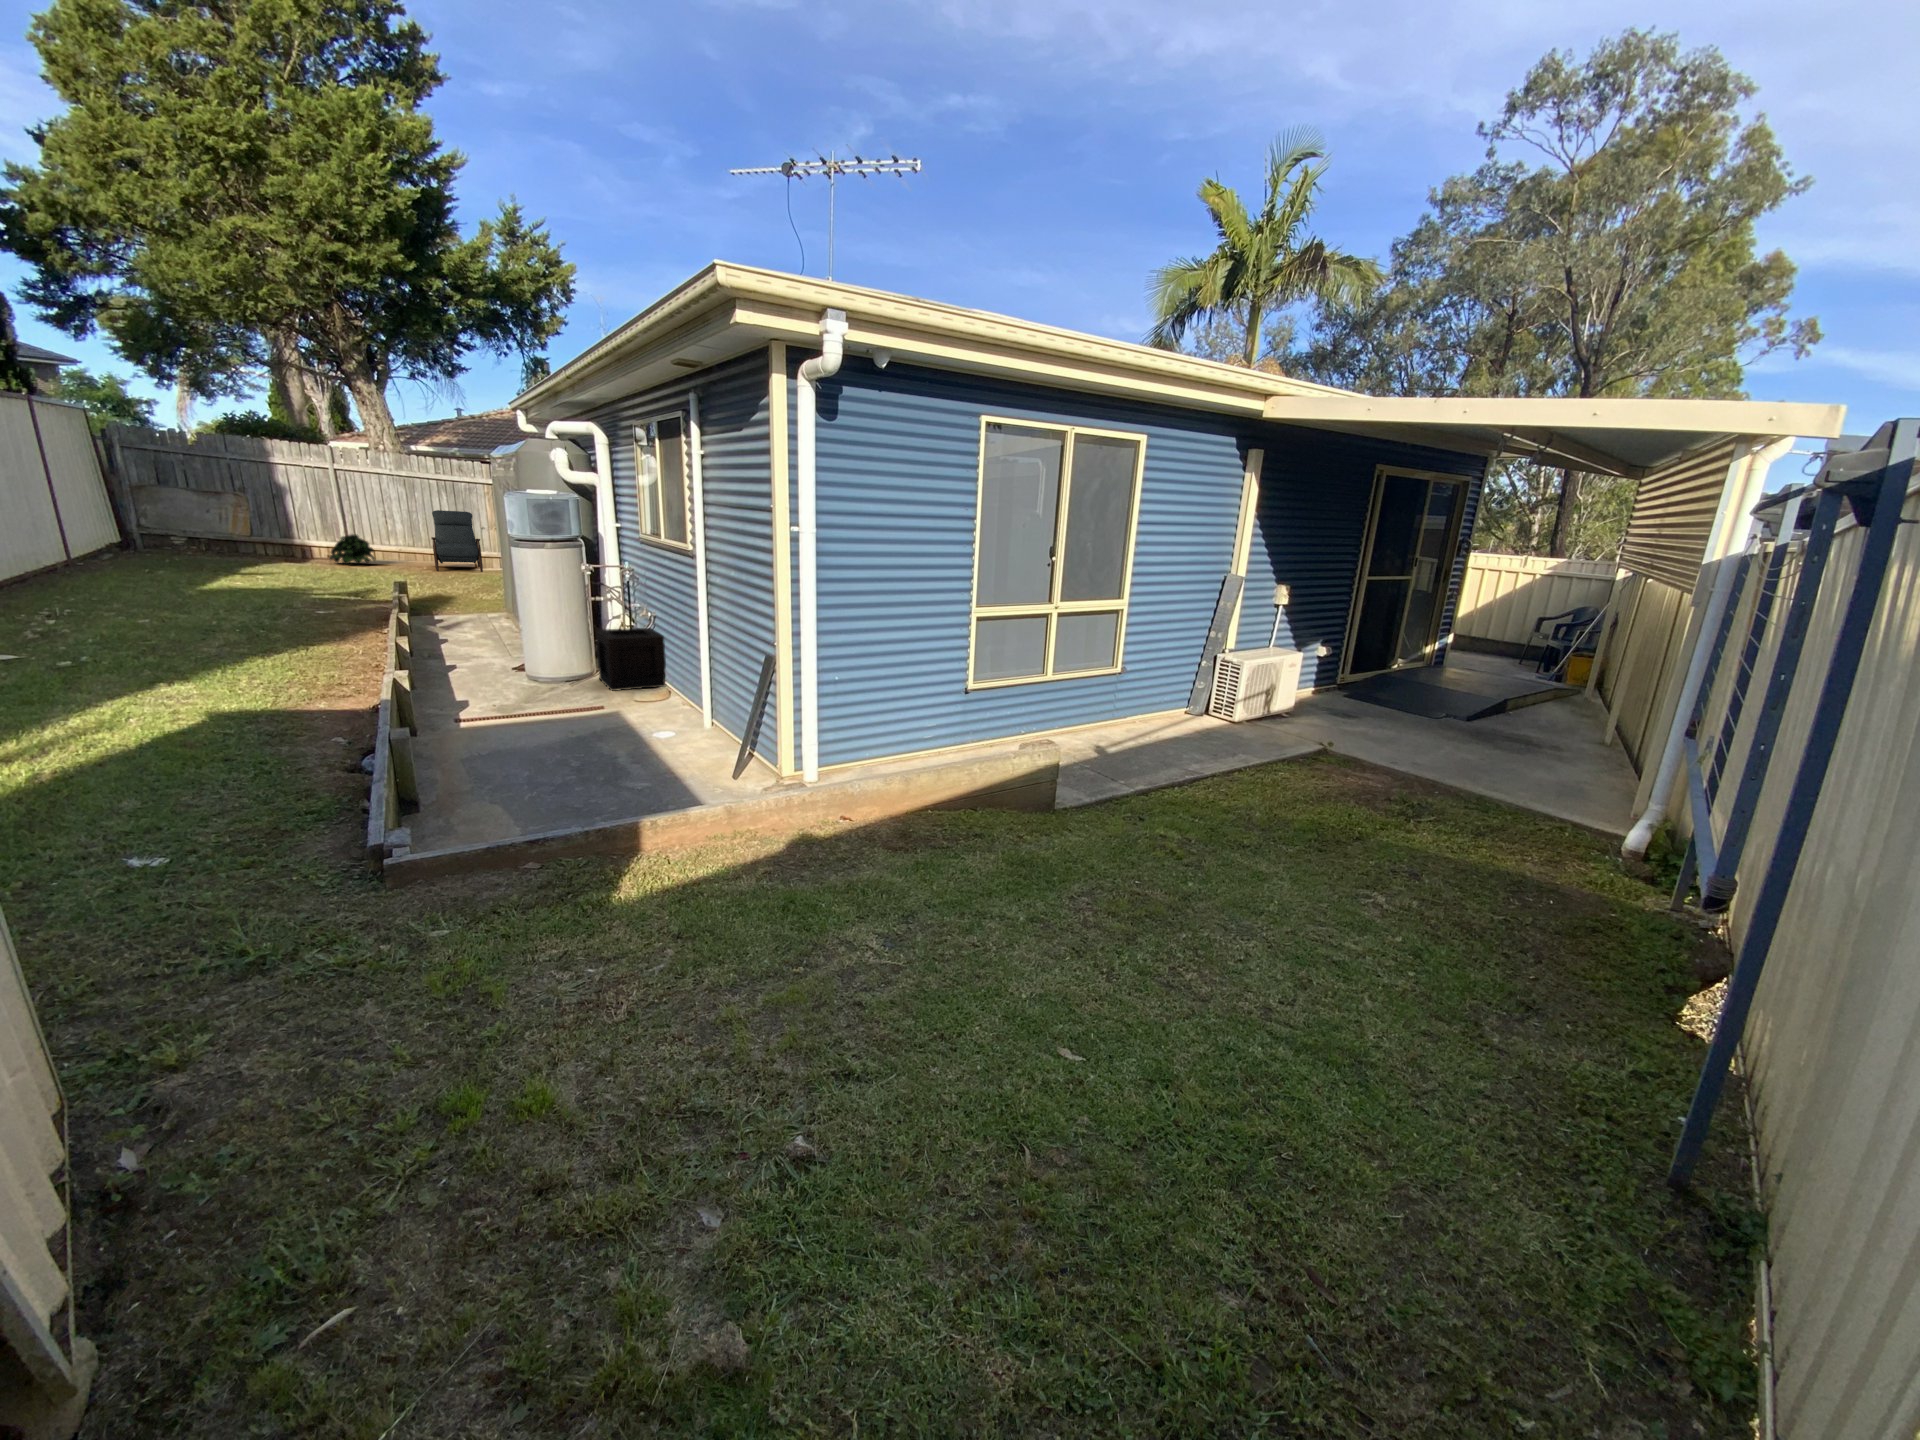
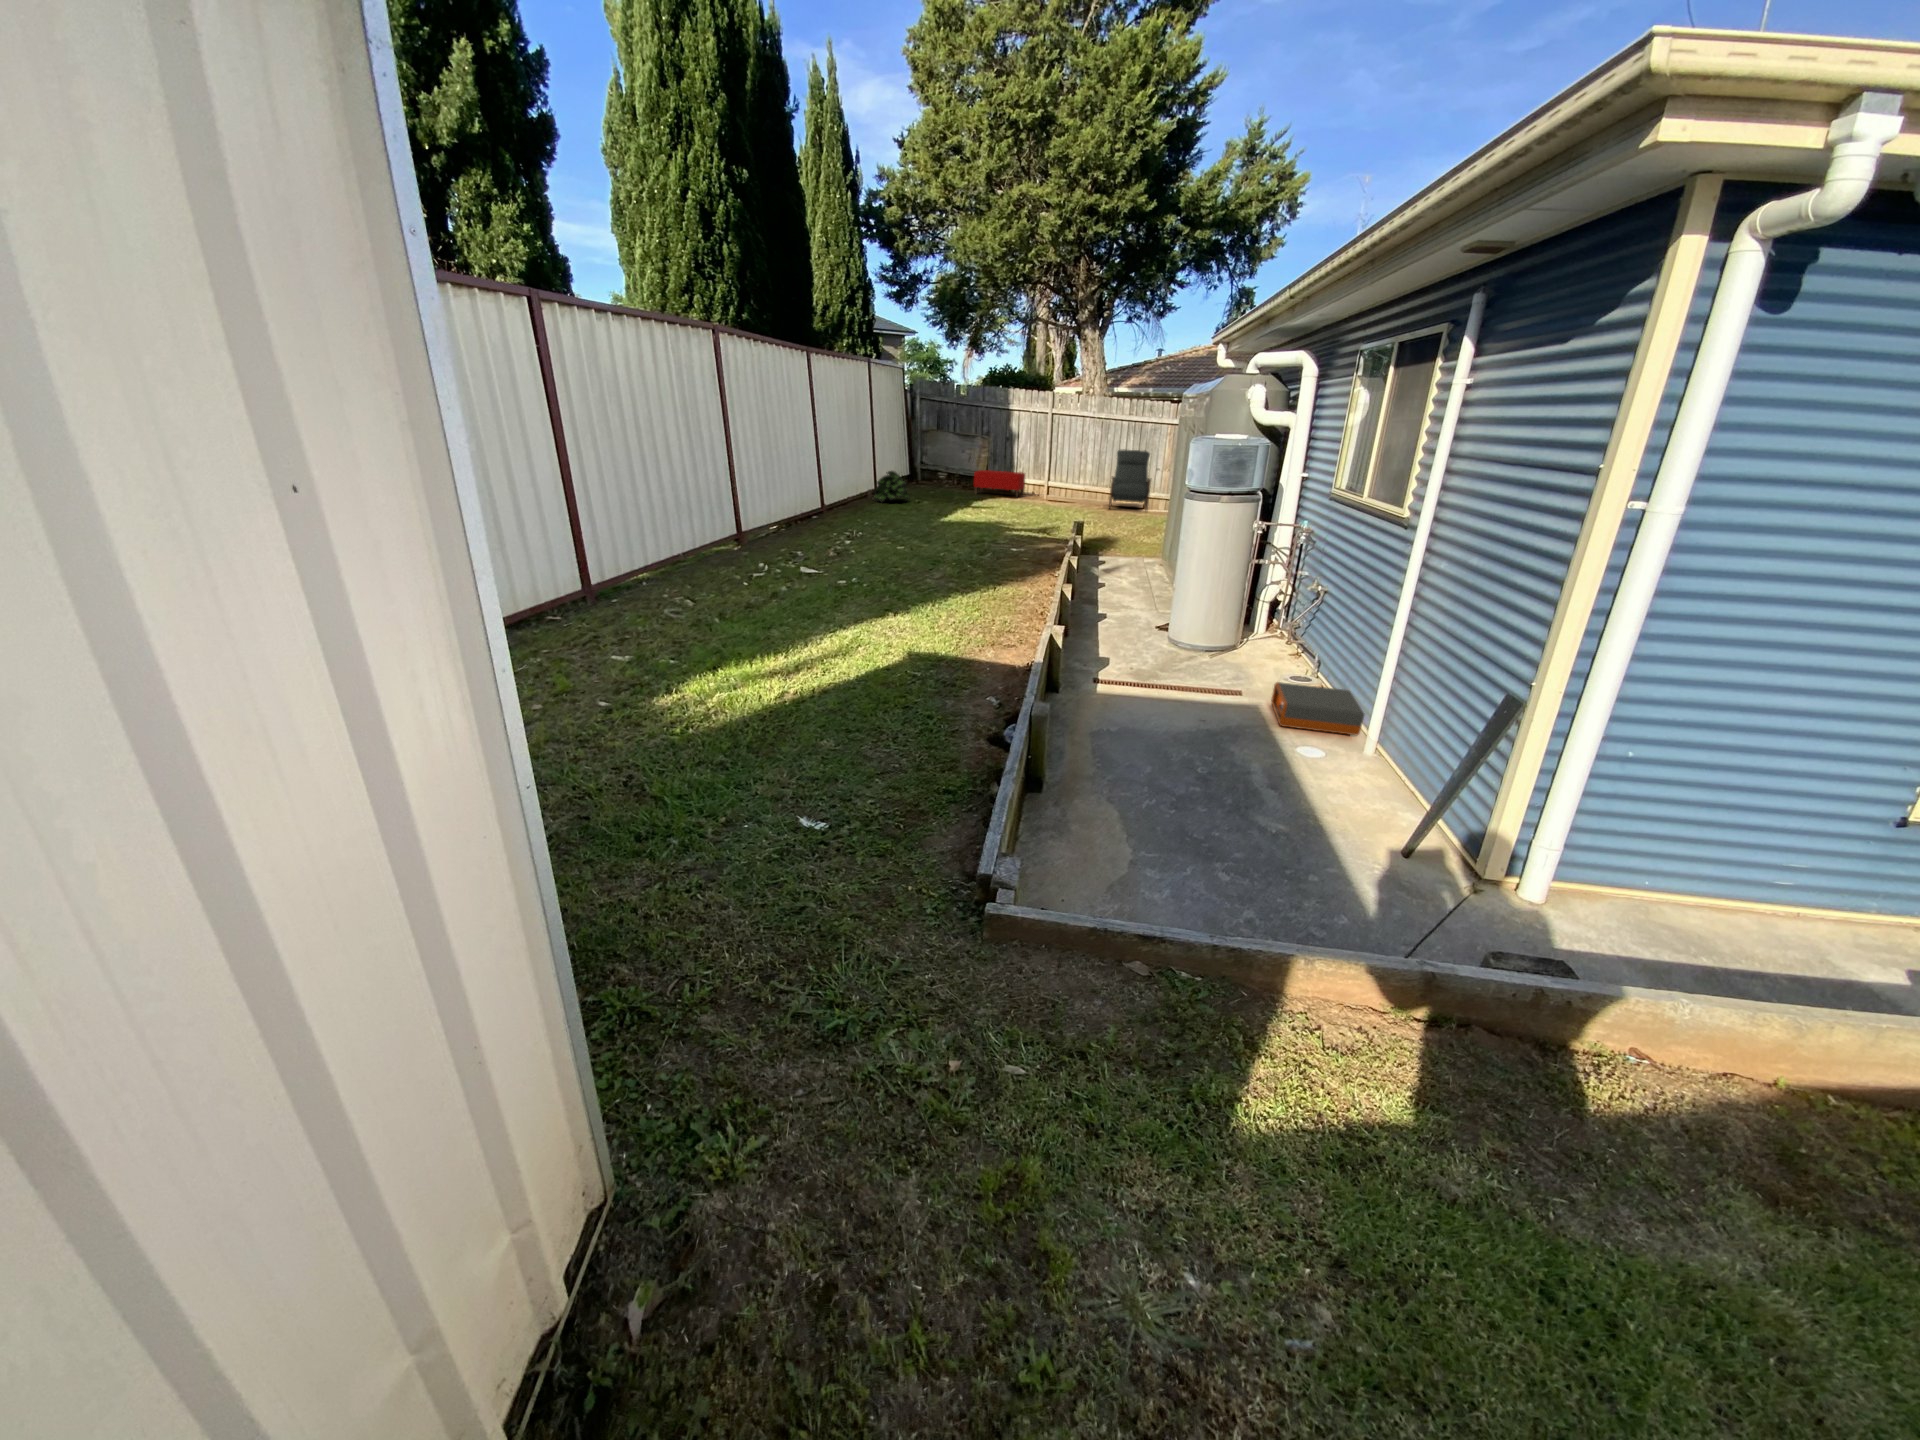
bench: none [233,533,317,563] -> present [974,470,1025,497]
potted plant: present [329,534,375,565] -> present [874,471,910,502]
wooden crate: present [596,628,666,691] -> none [1242,603,1334,684]
storage box: none [627,683,698,718] -> present [1271,682,1364,735]

